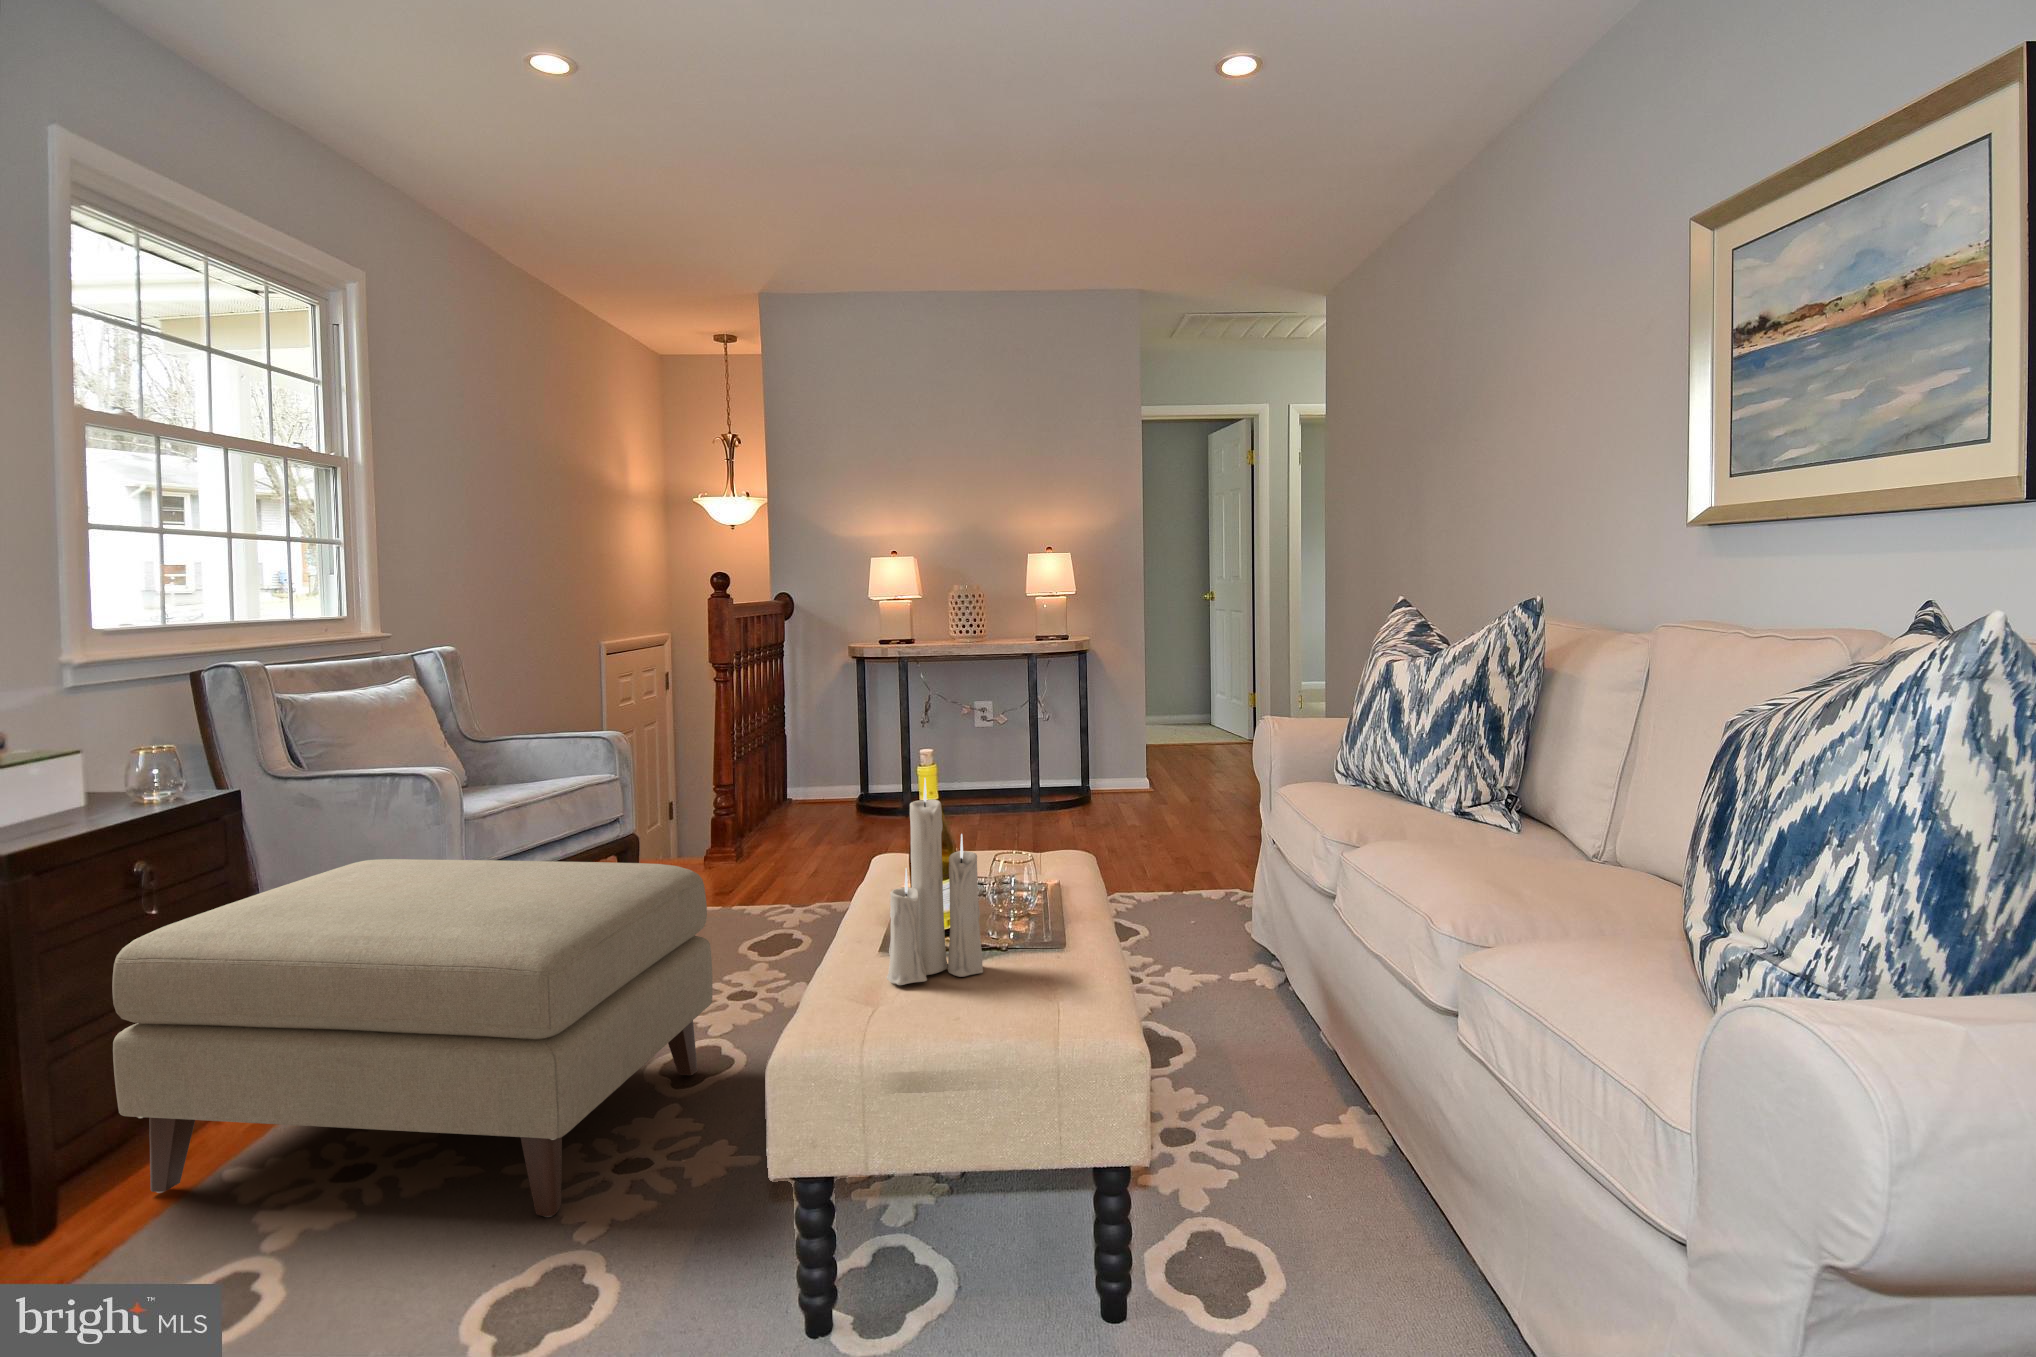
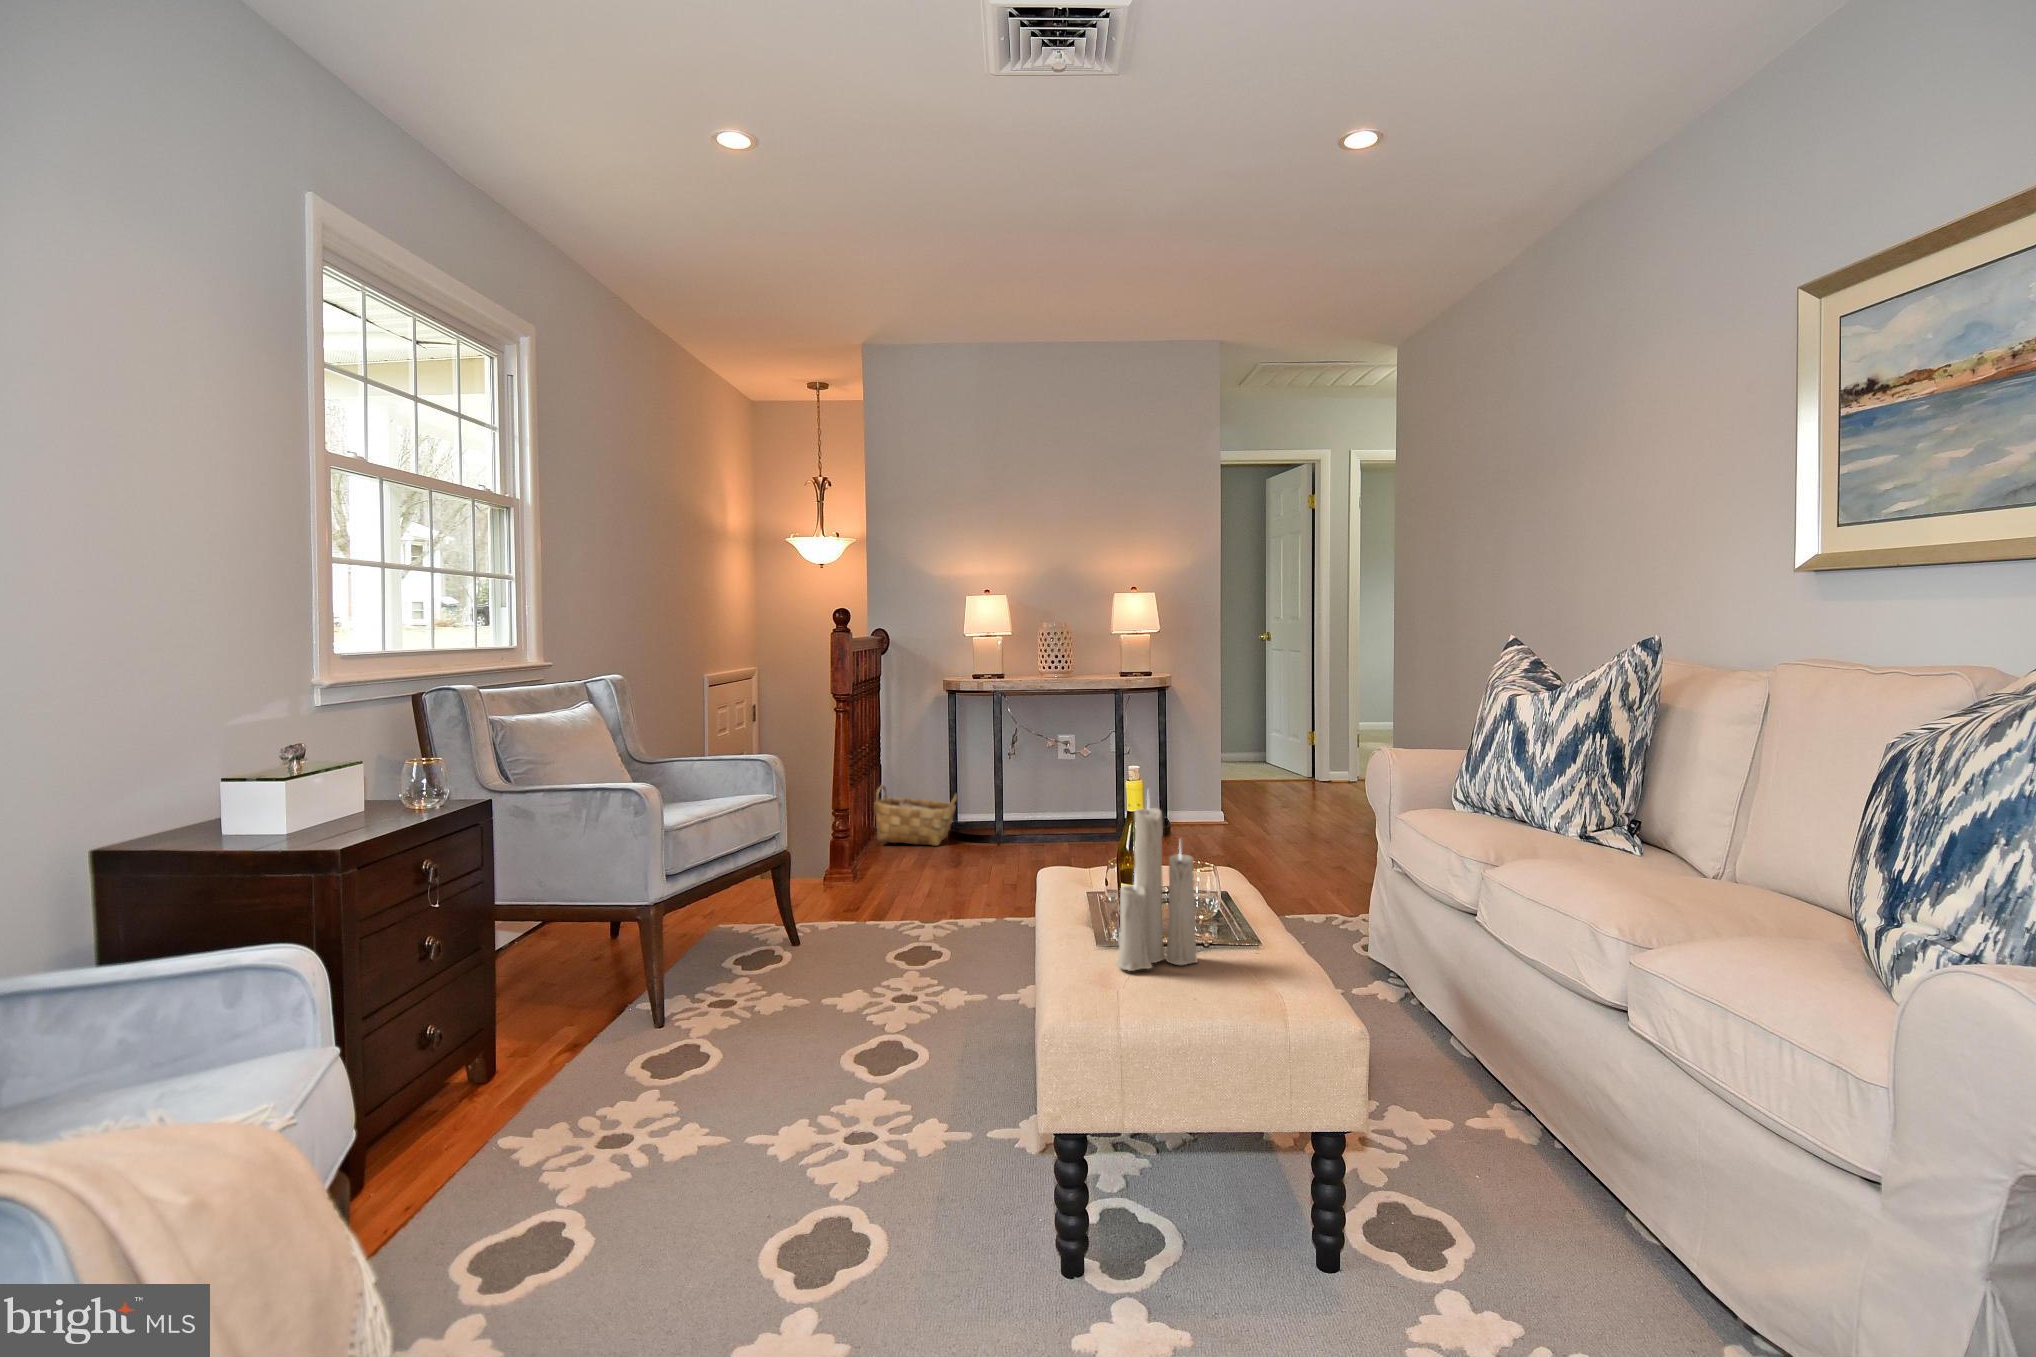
woven basket: none [772,757,862,821] -> present [874,785,957,846]
ottoman: present [112,859,712,1217] -> none [415,864,902,1178]

